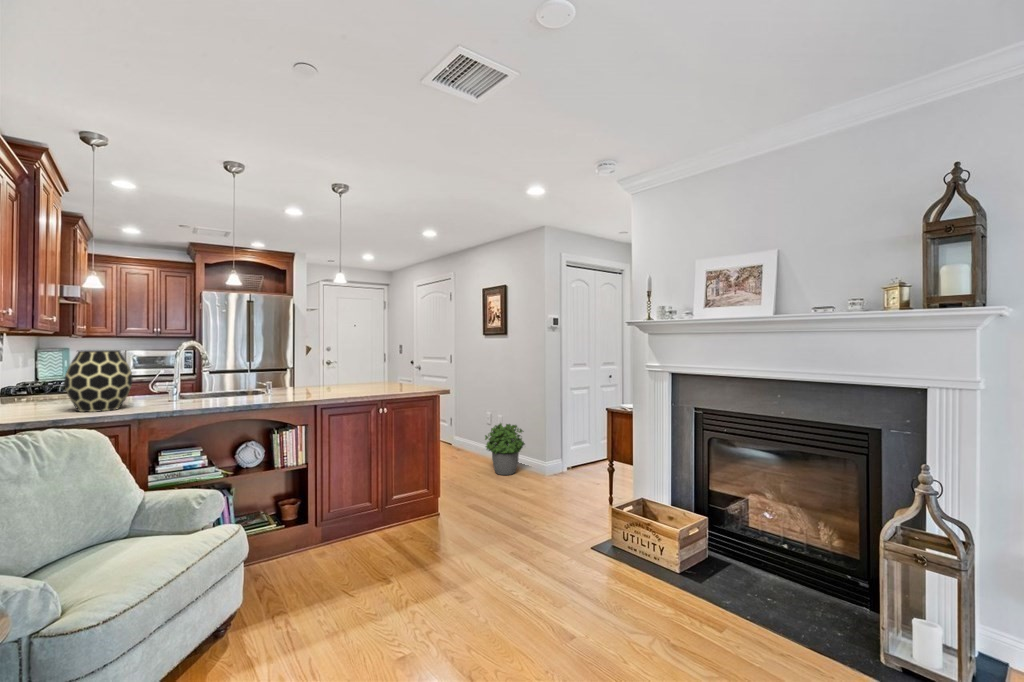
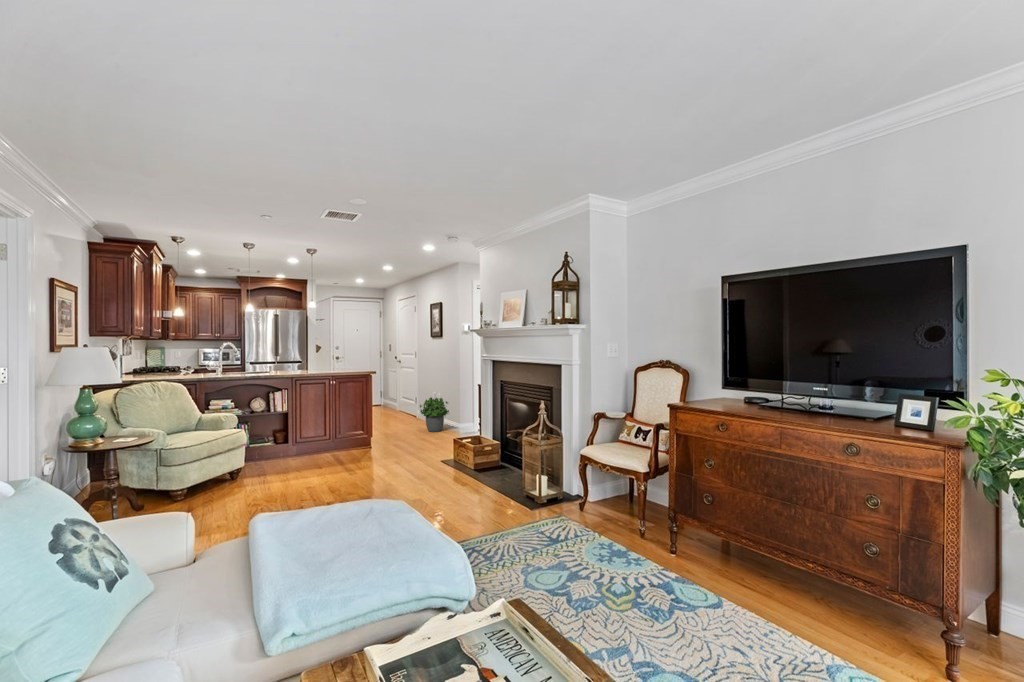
vase: present [64,350,132,412] -> none [167,348,198,377]

